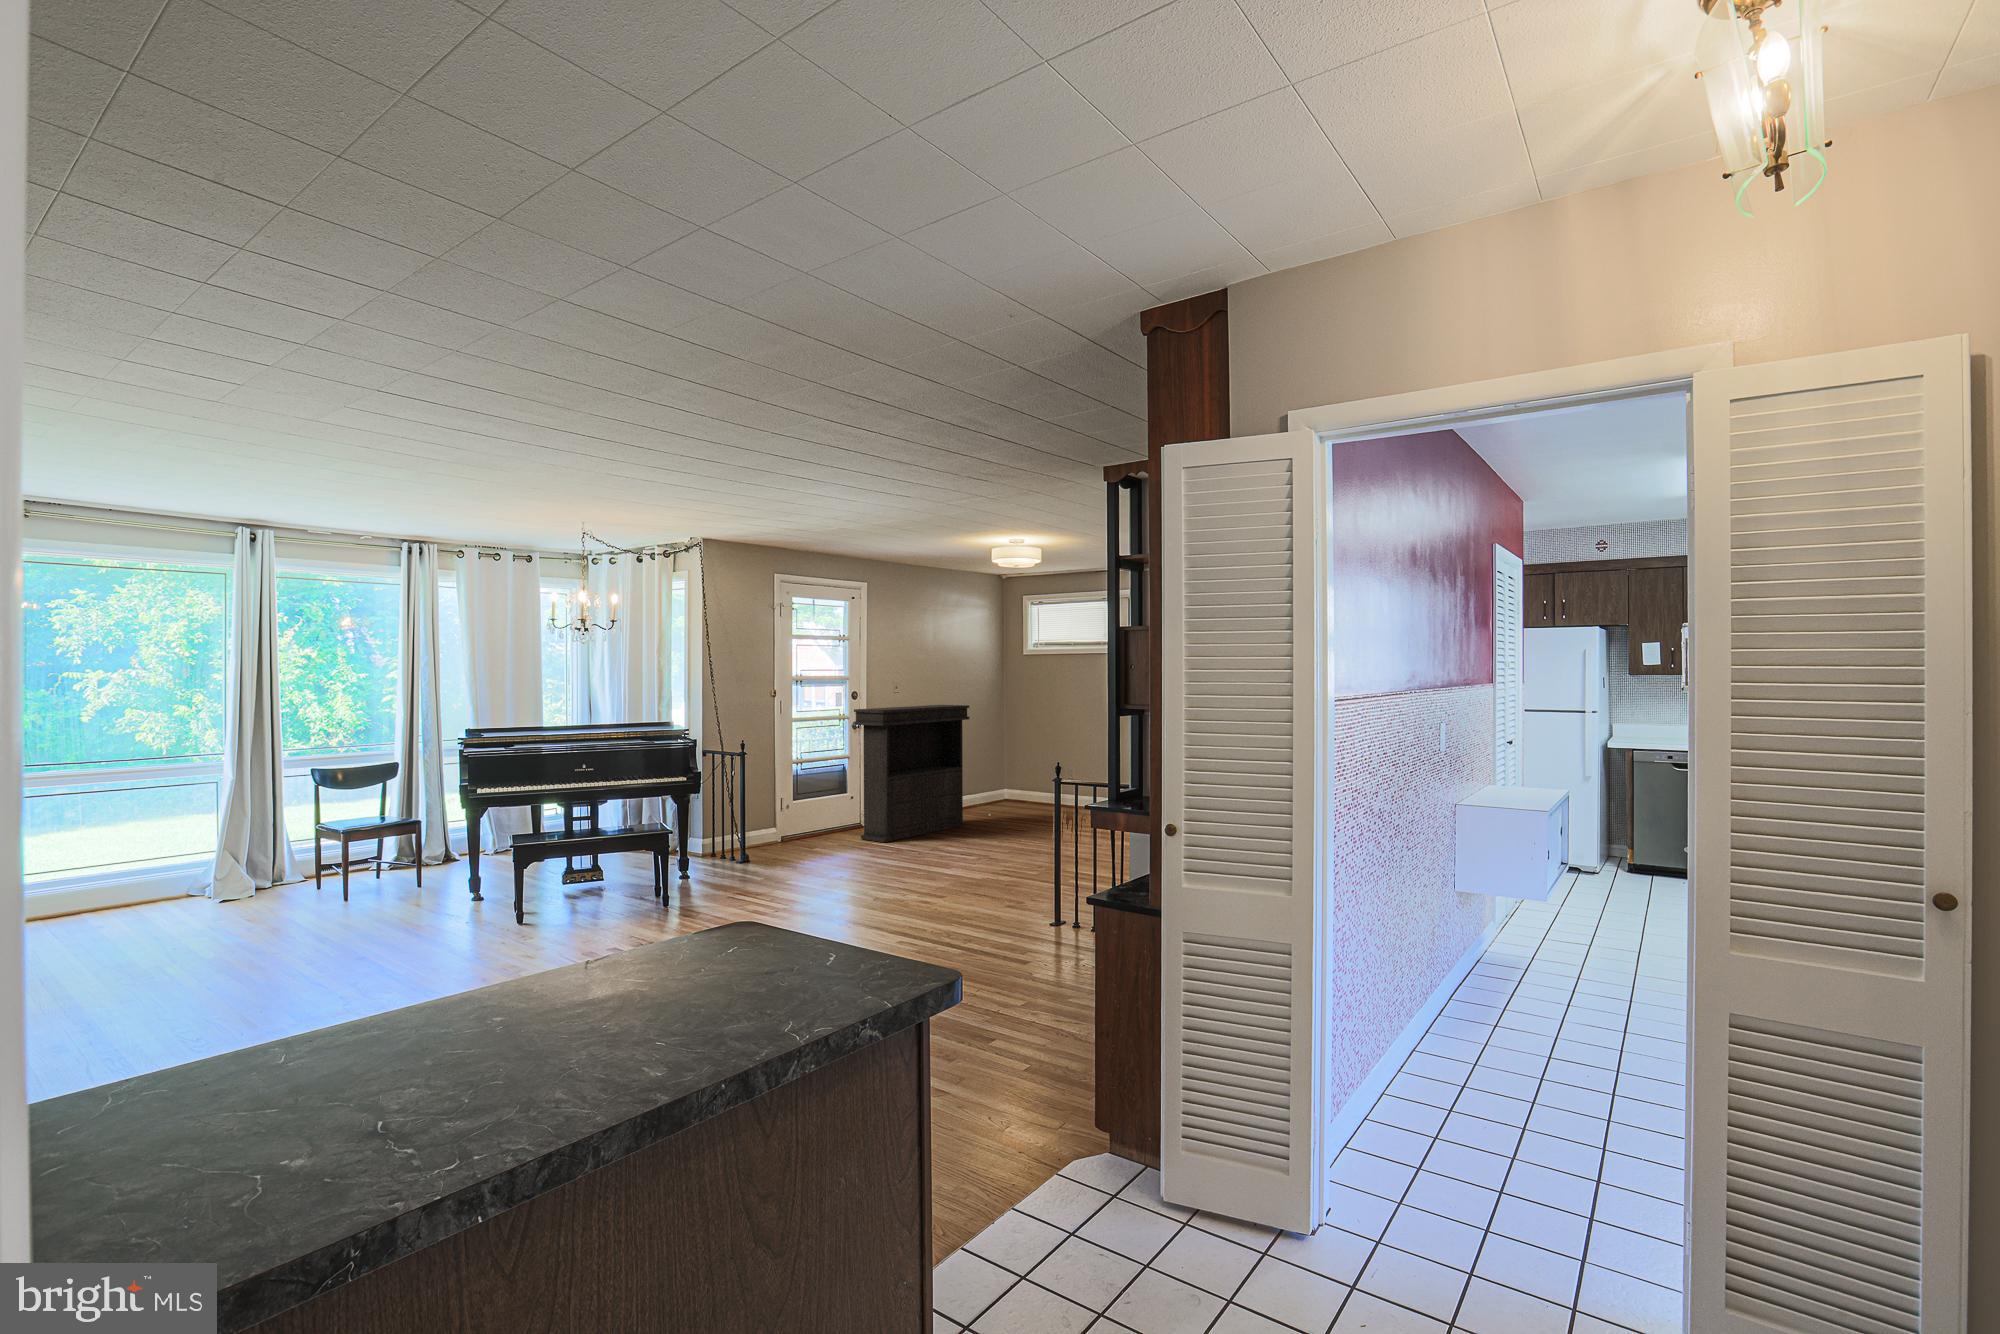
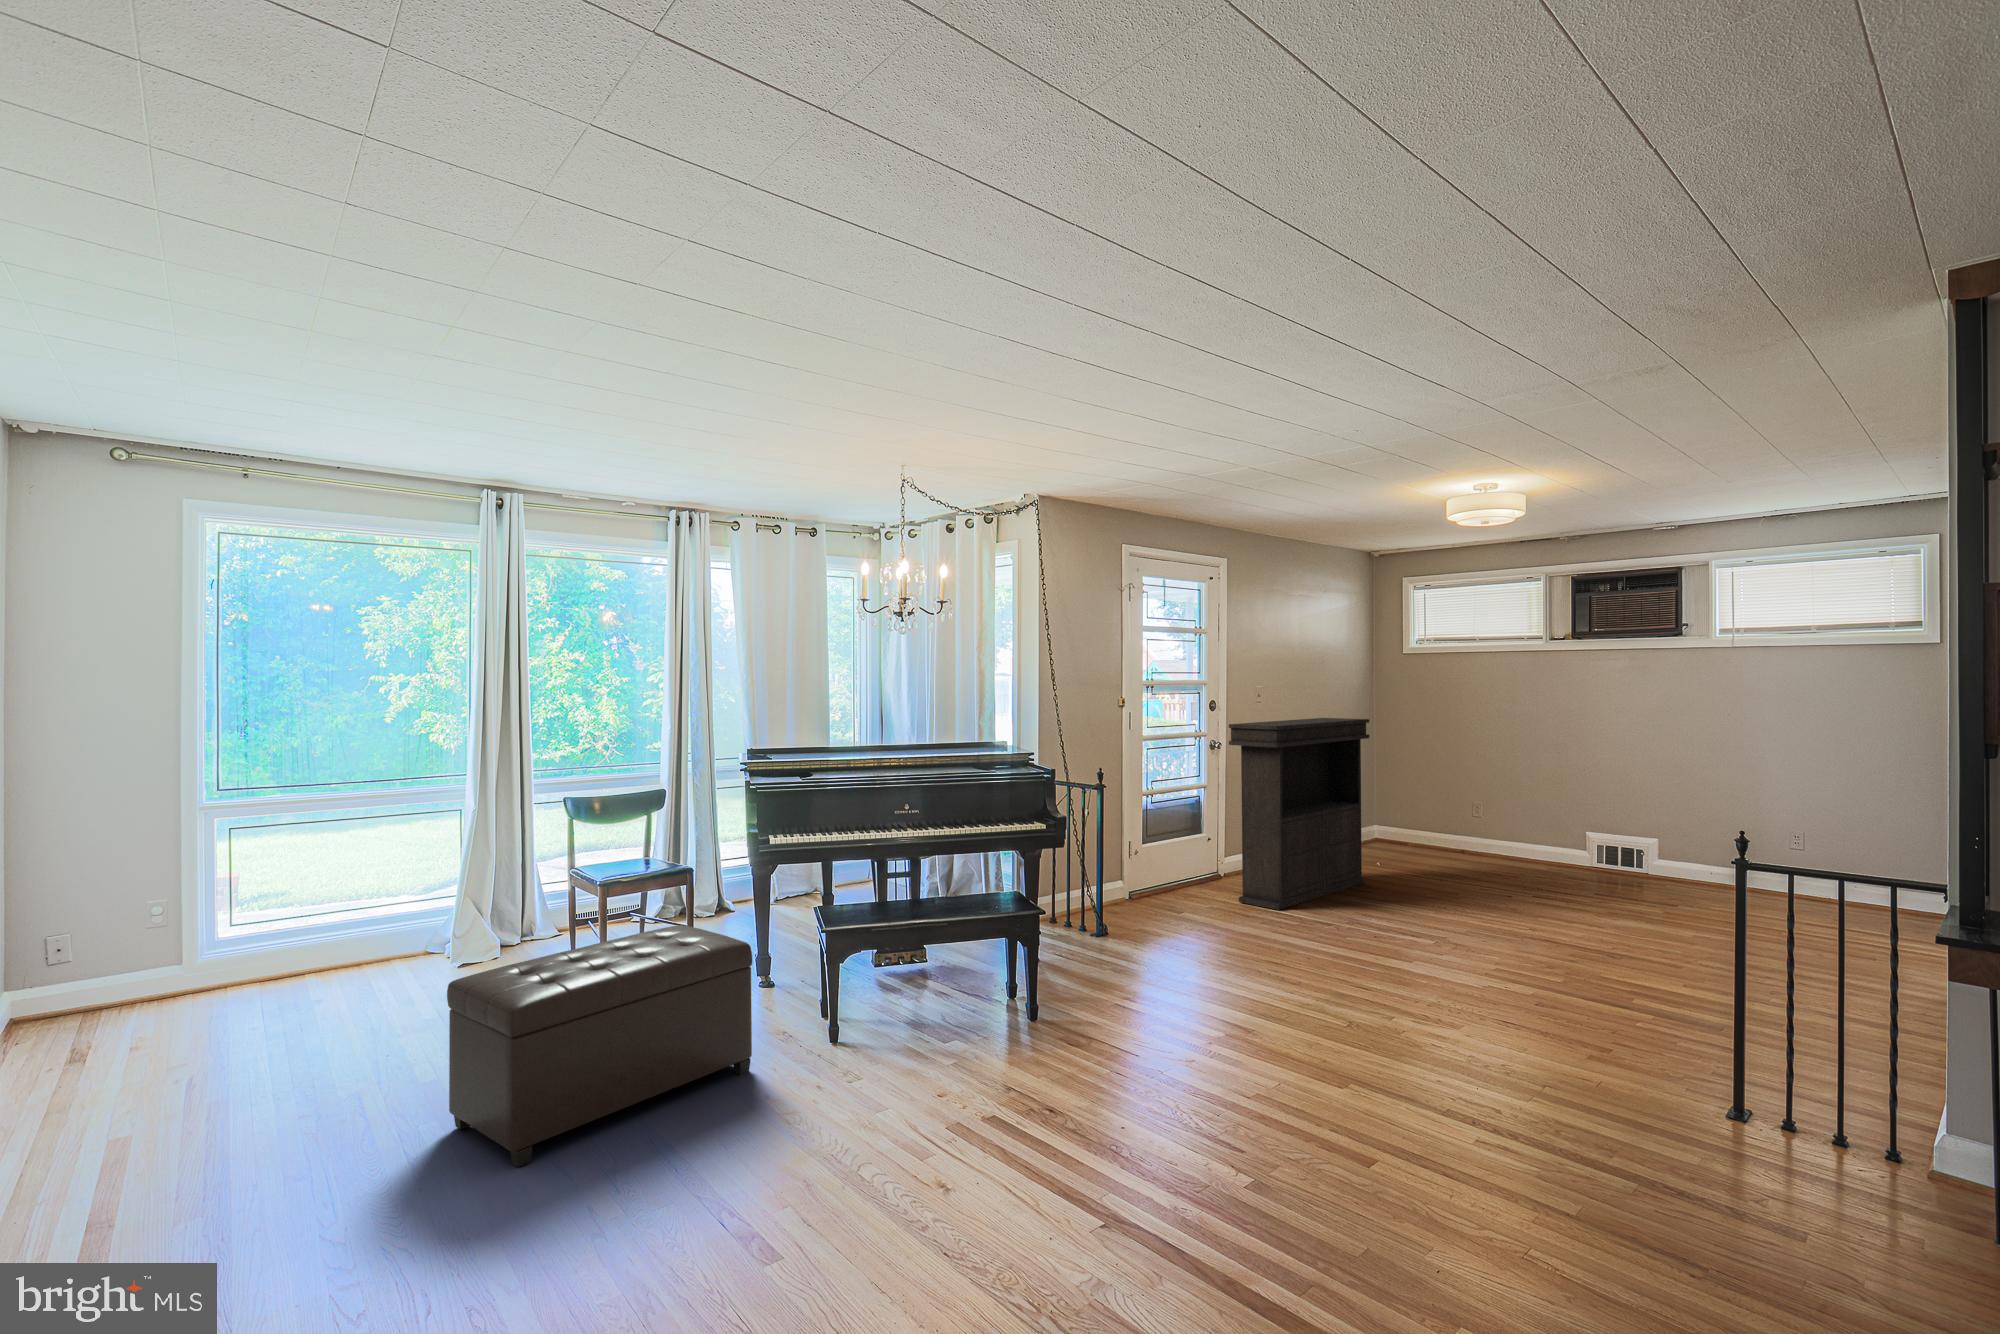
ottoman: none [226,847,449,982] -> present [447,925,752,1167]

